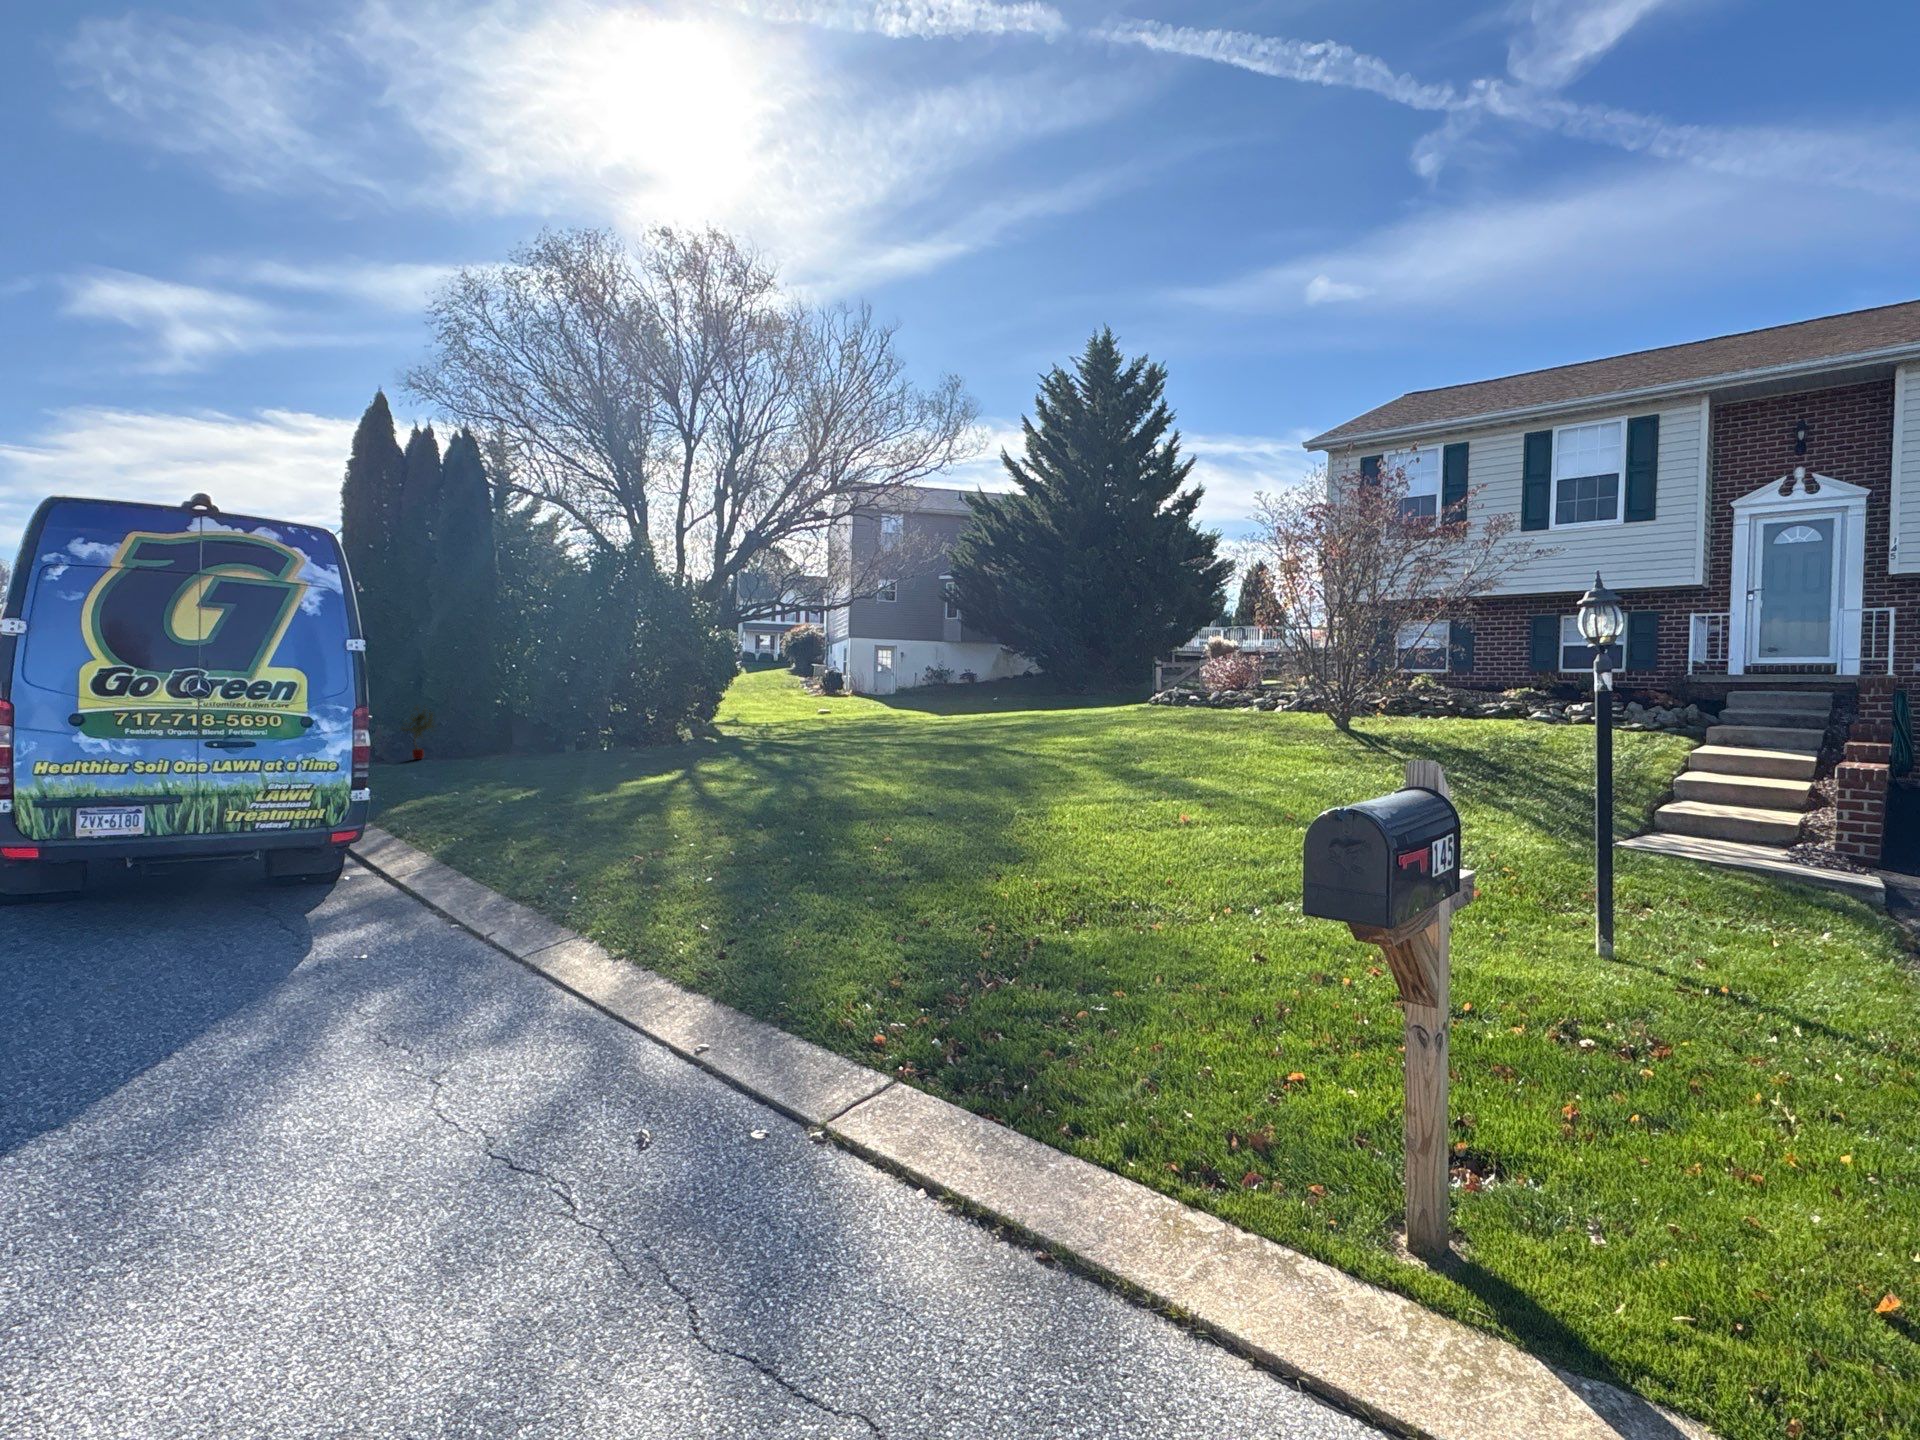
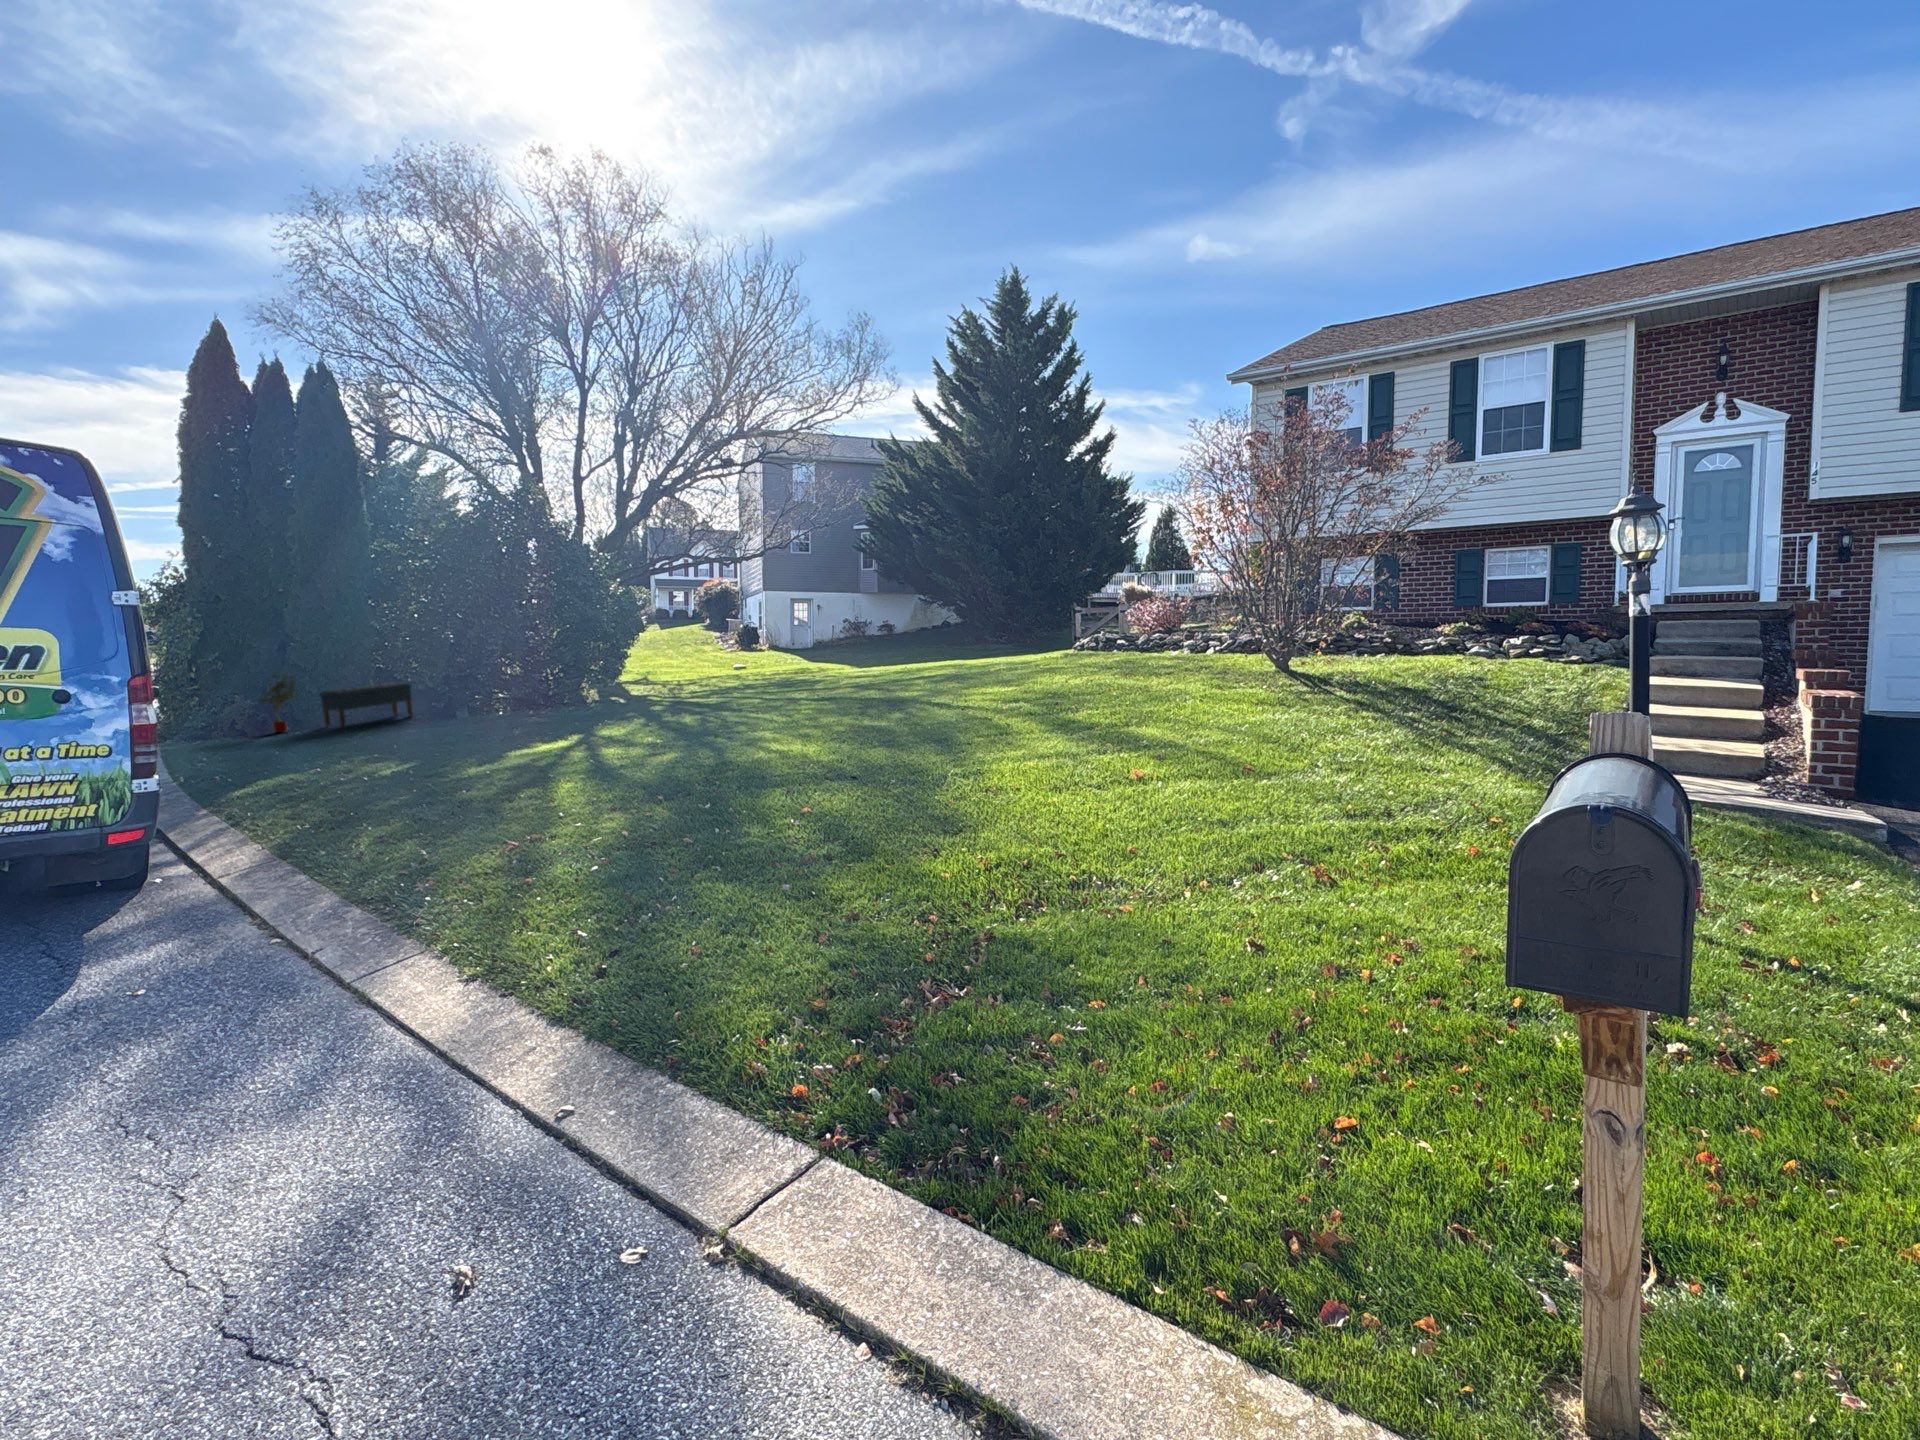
bench: none [453,717,532,757] -> present [320,682,413,728]

